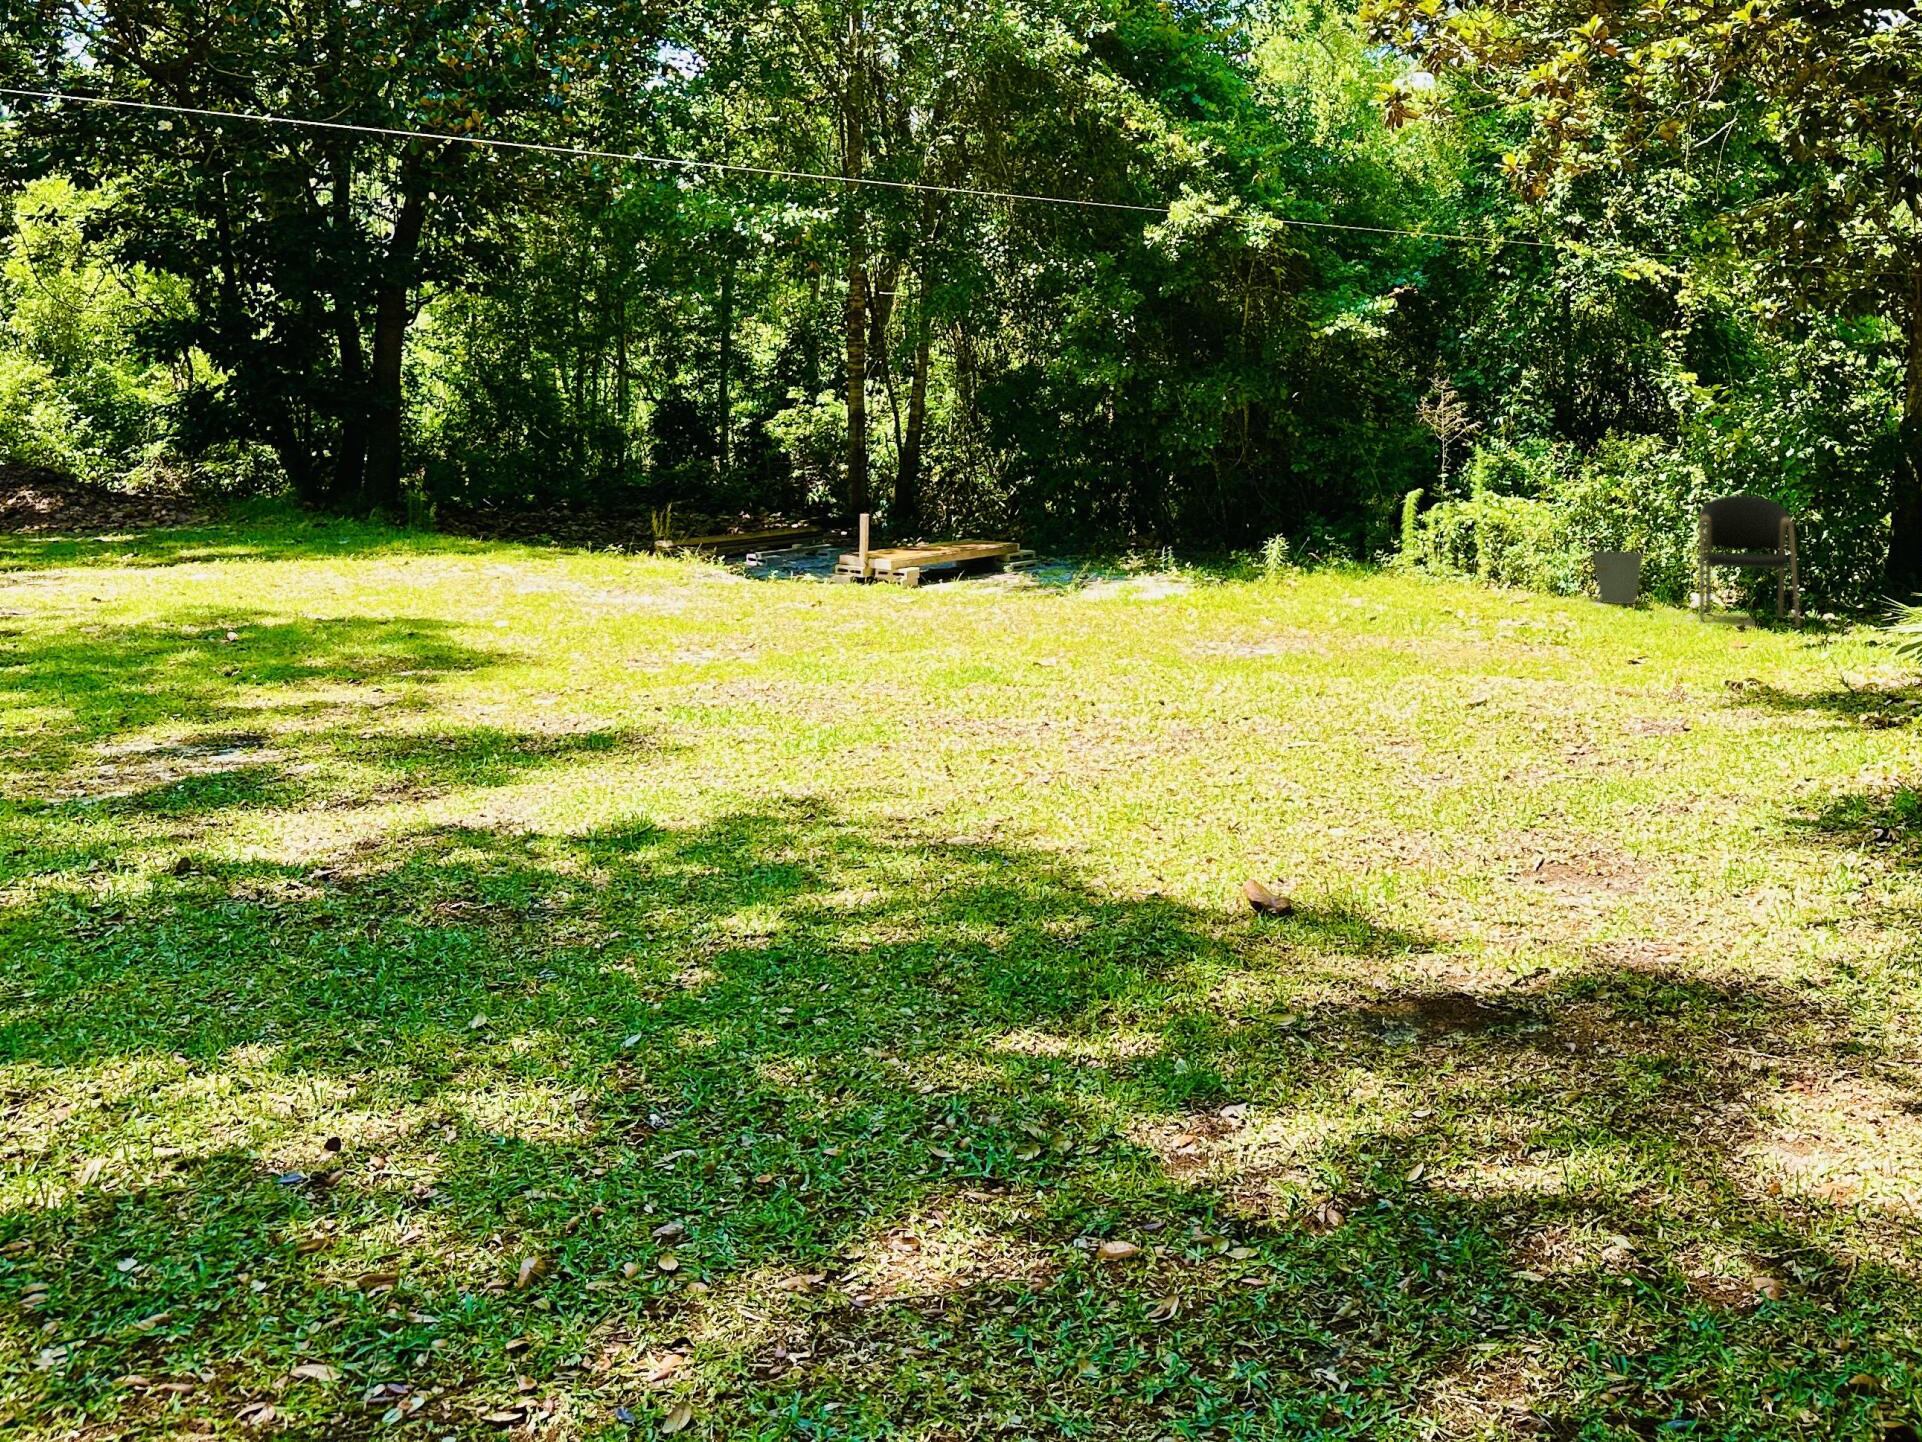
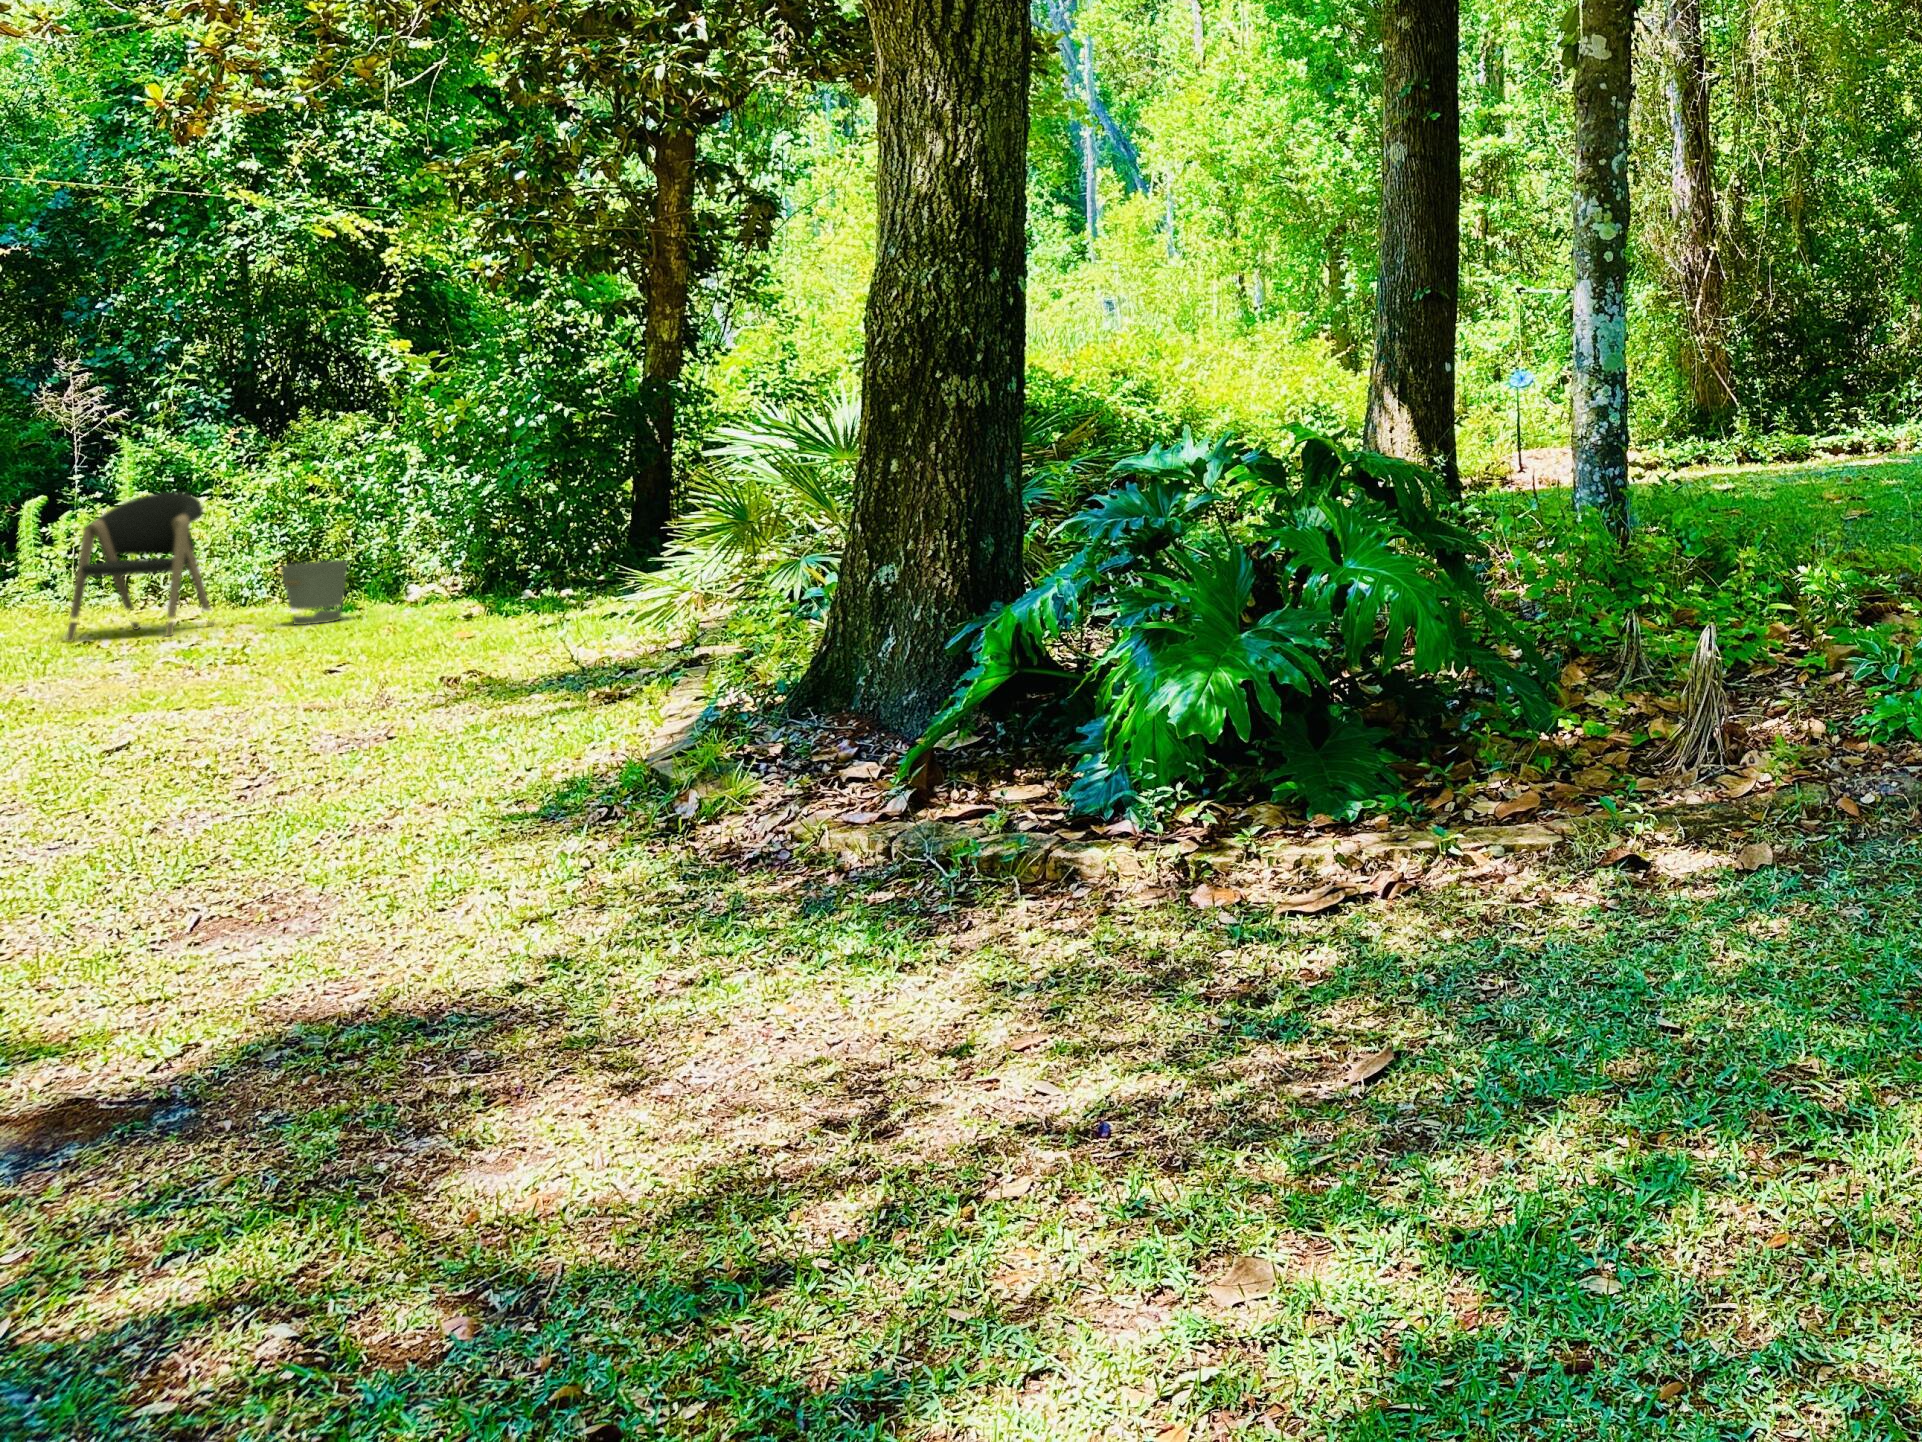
chair: present [1699,495,1800,627] -> present [67,492,214,642]

